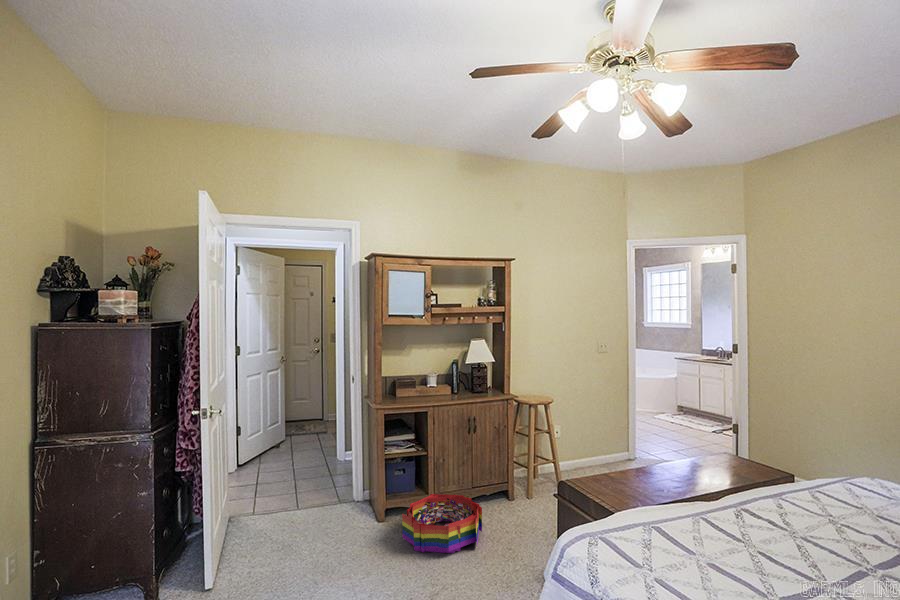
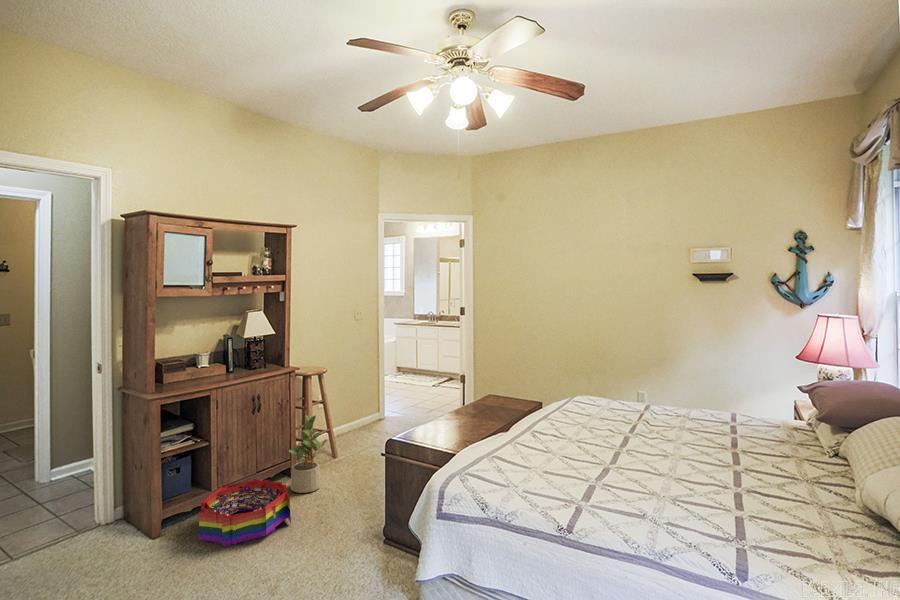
potted plant: none [497,442,533,521] -> present [289,415,326,493]

